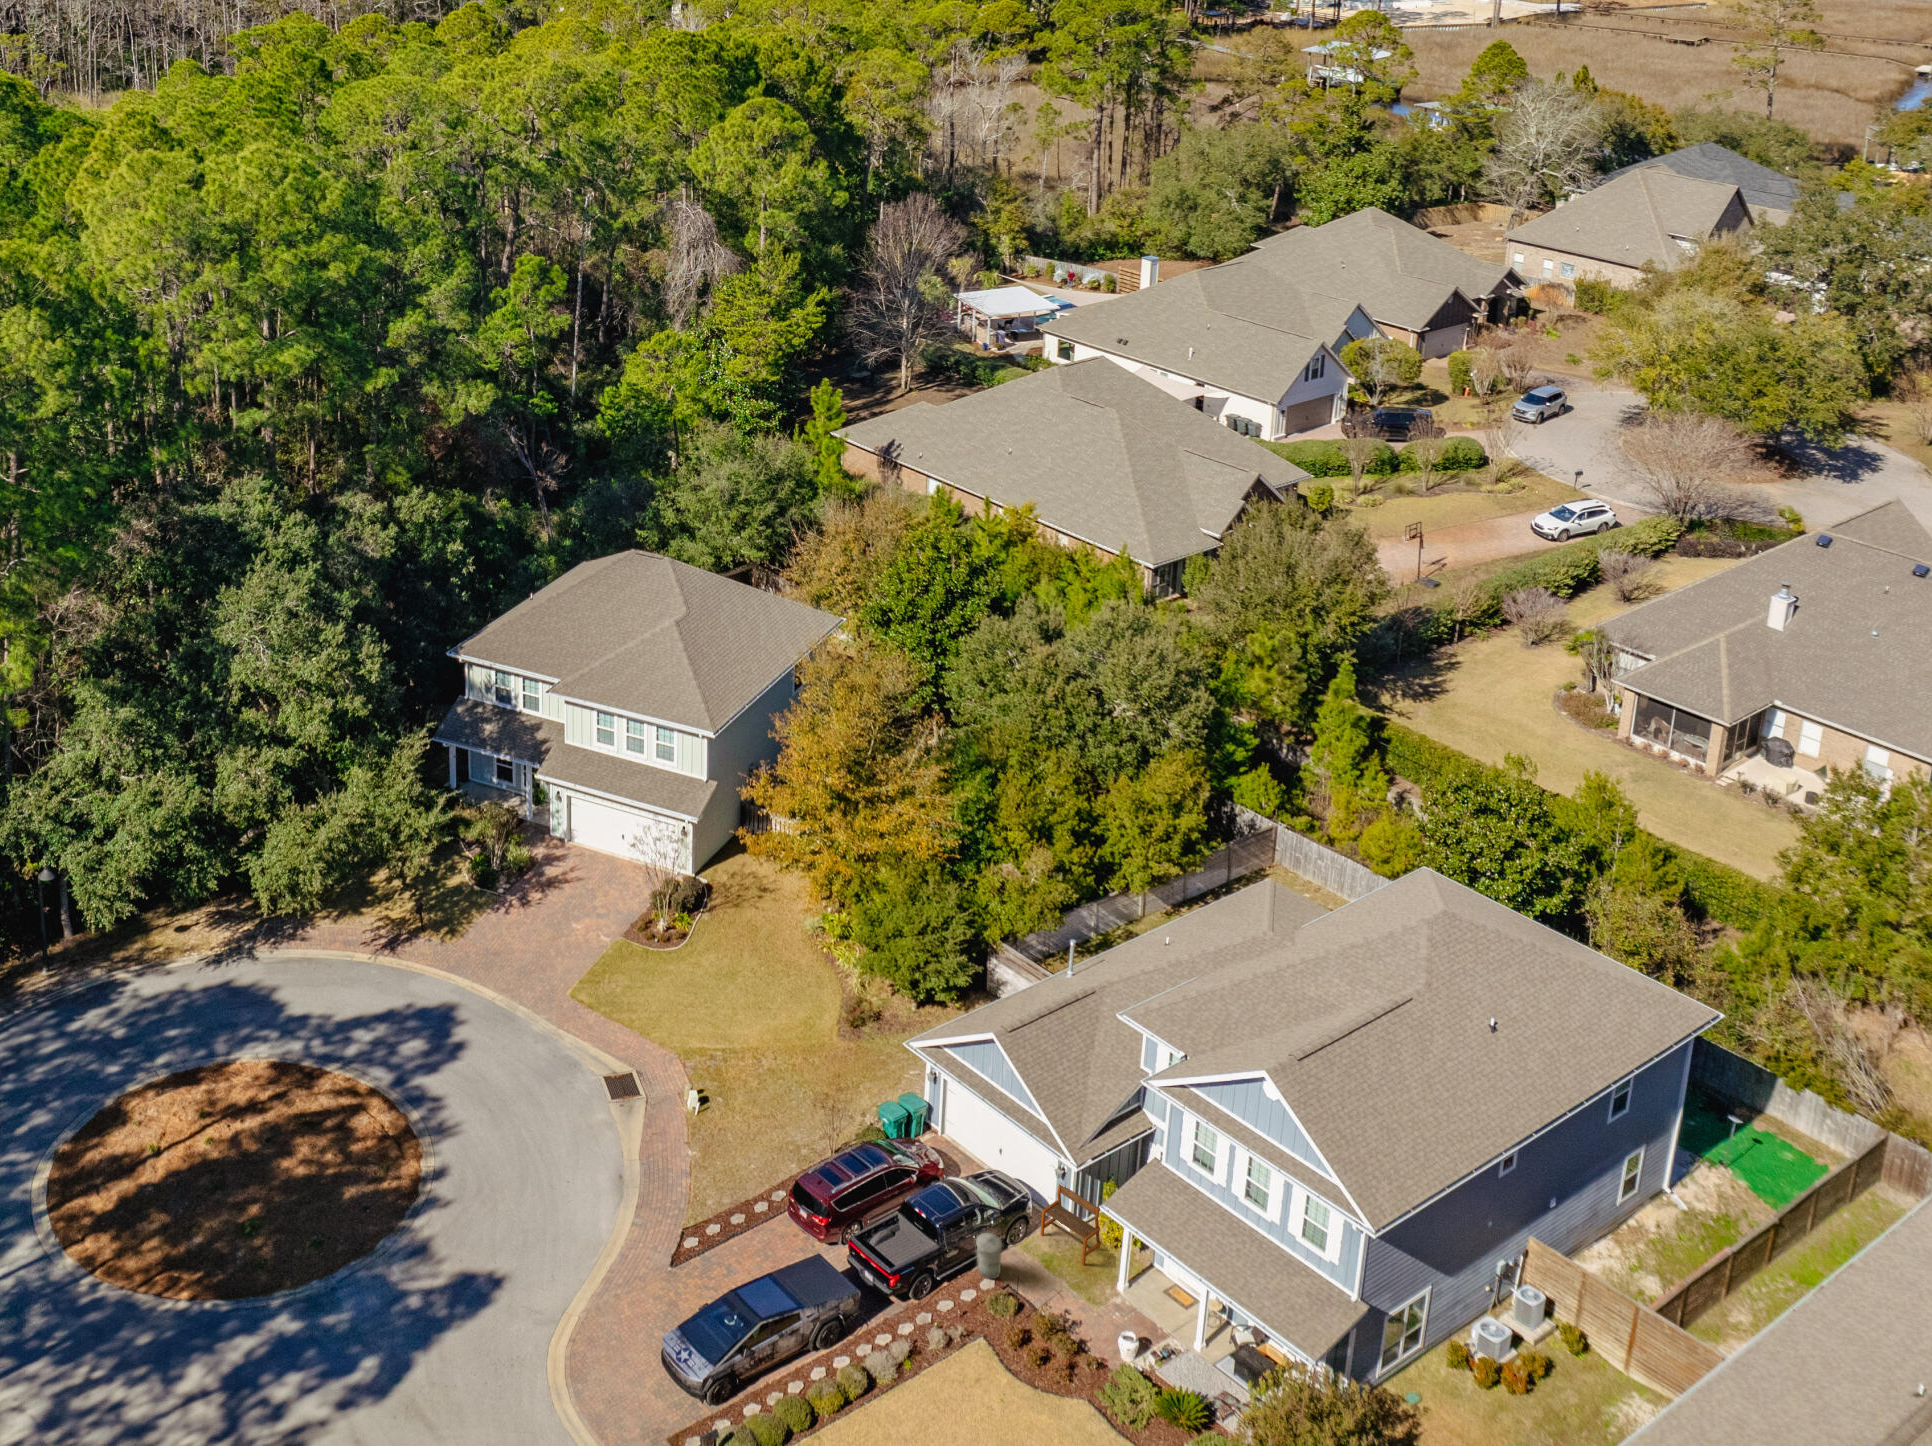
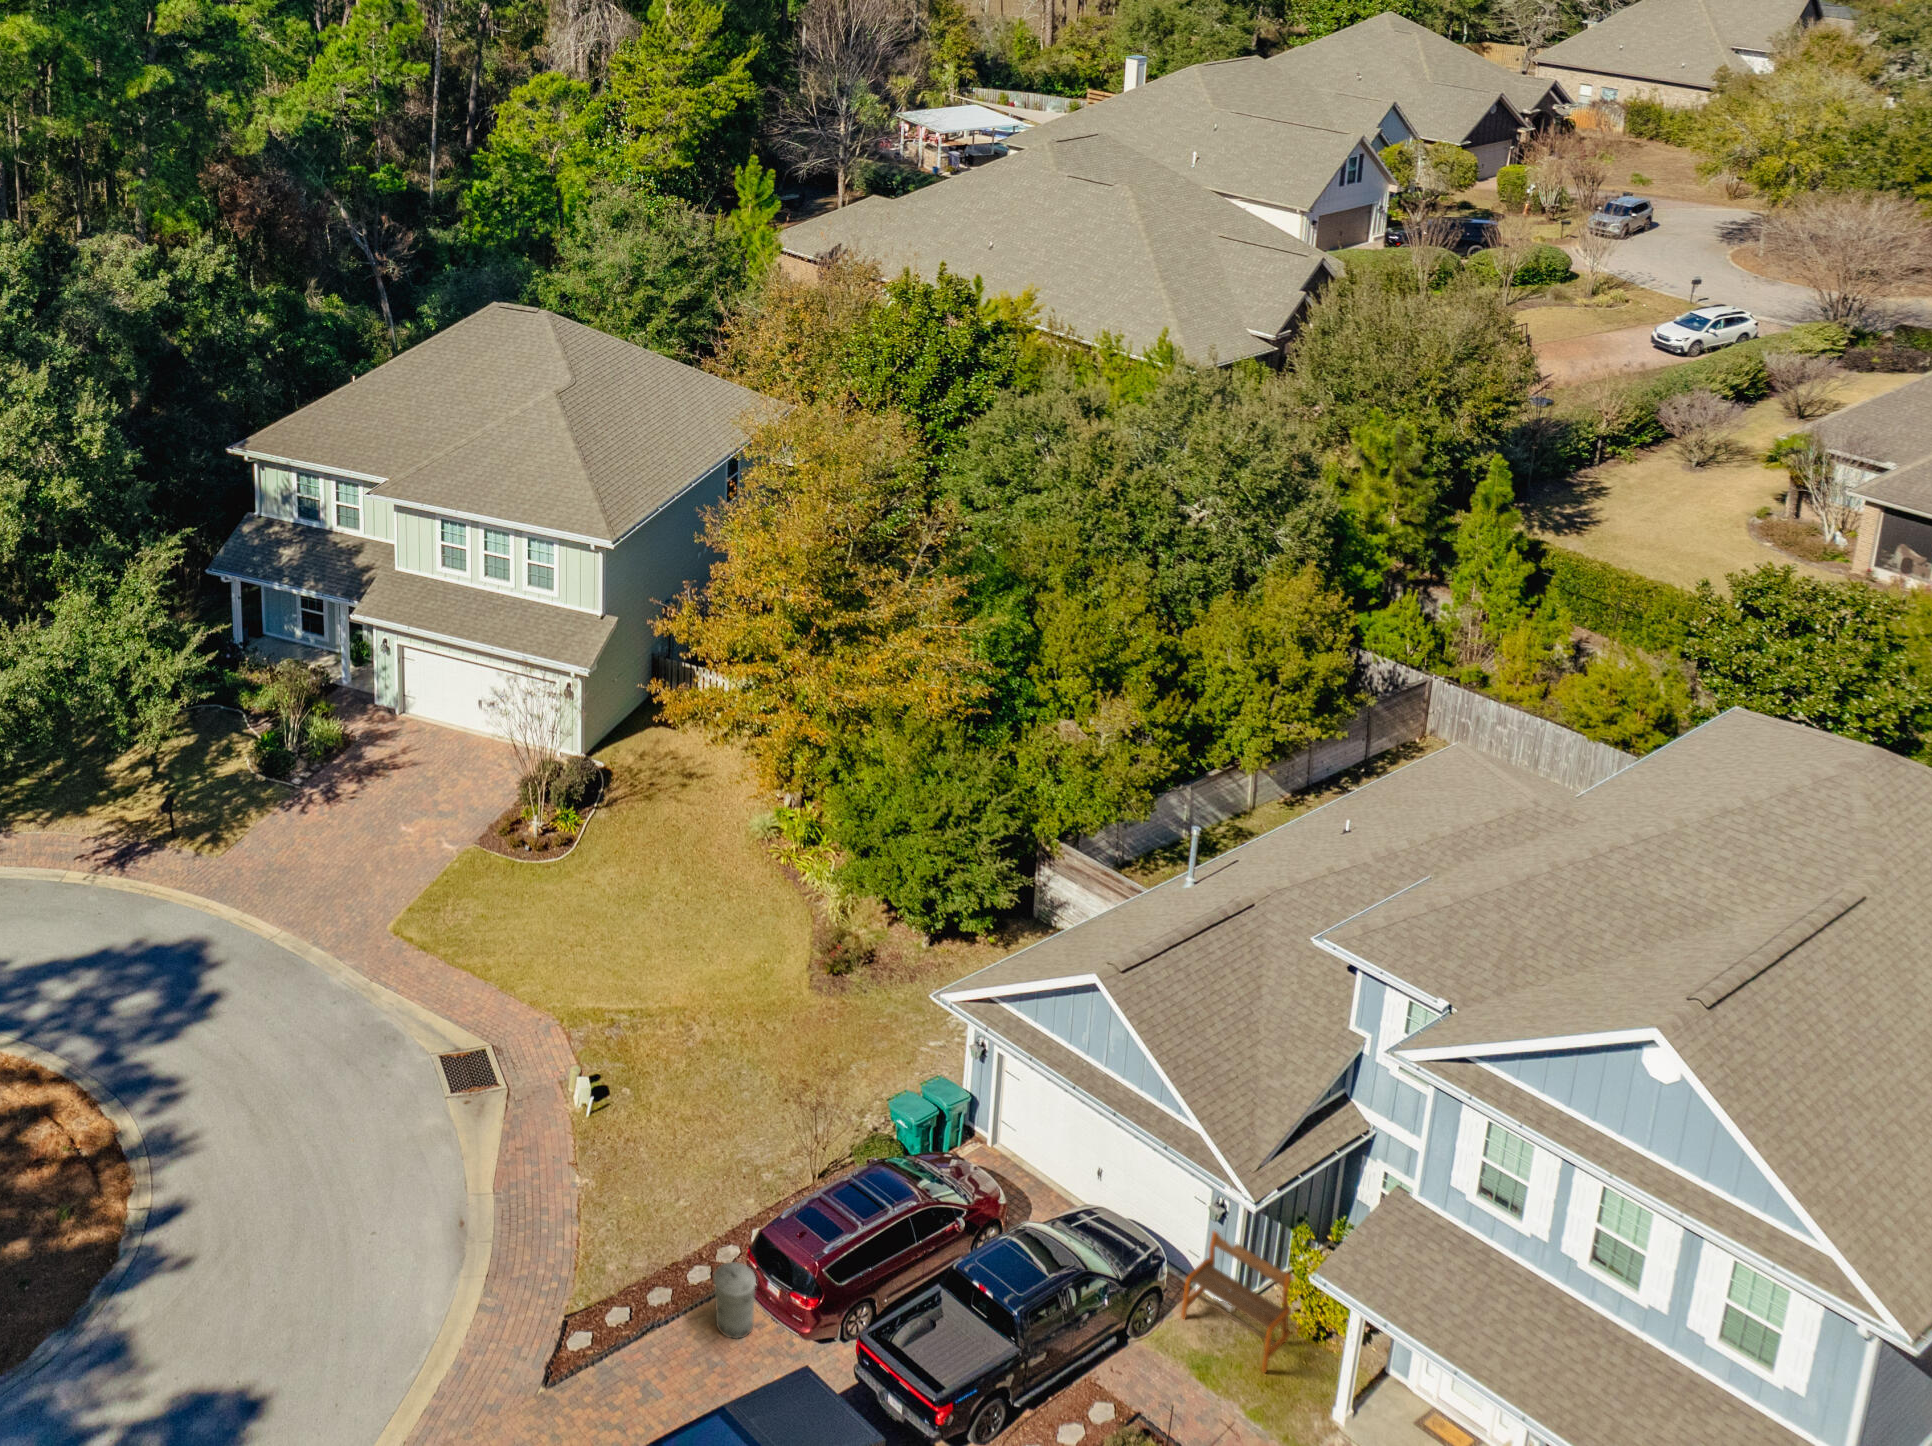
trash can: present [976,1233,1002,1279] -> present [713,1262,756,1339]

